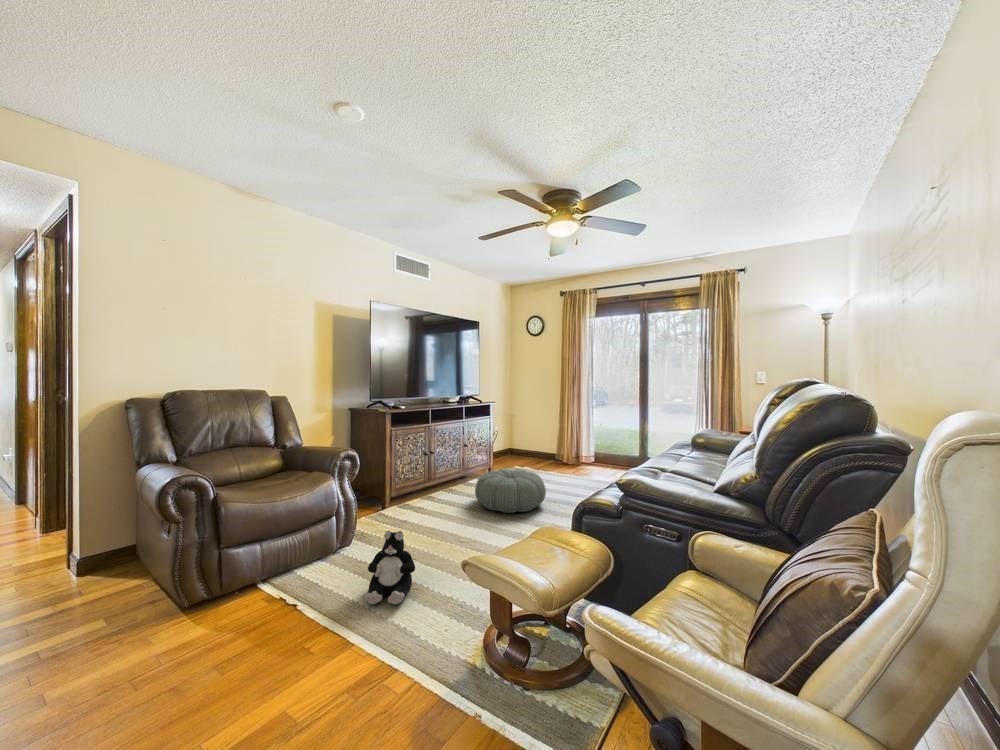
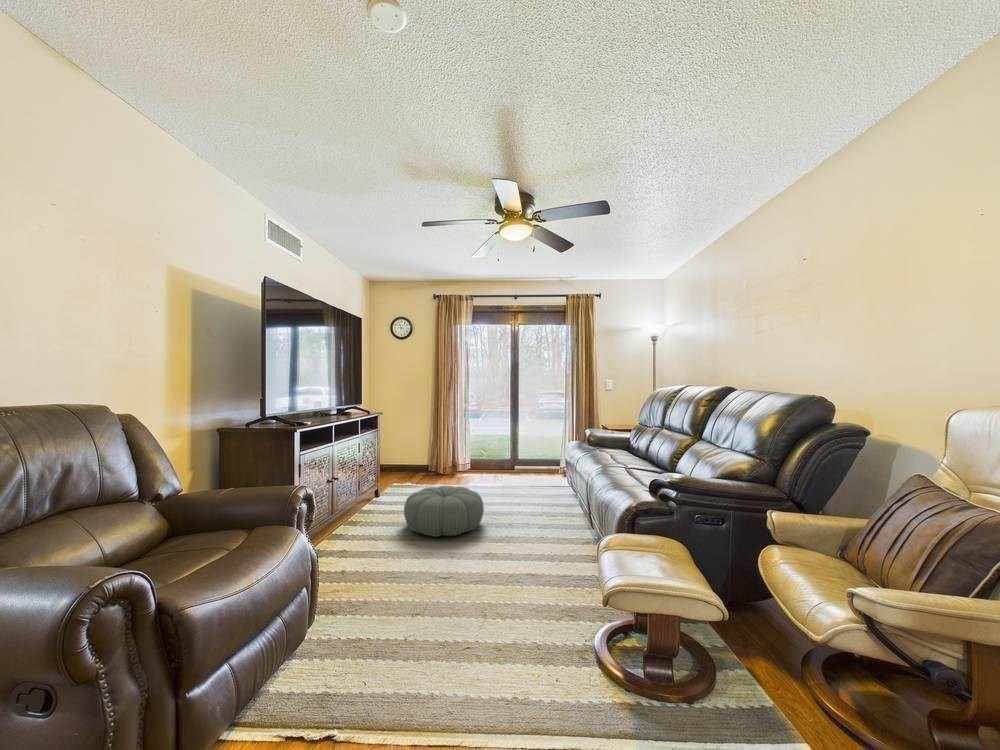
plush toy: present [365,531,415,604] -> none [407,580,480,689]

